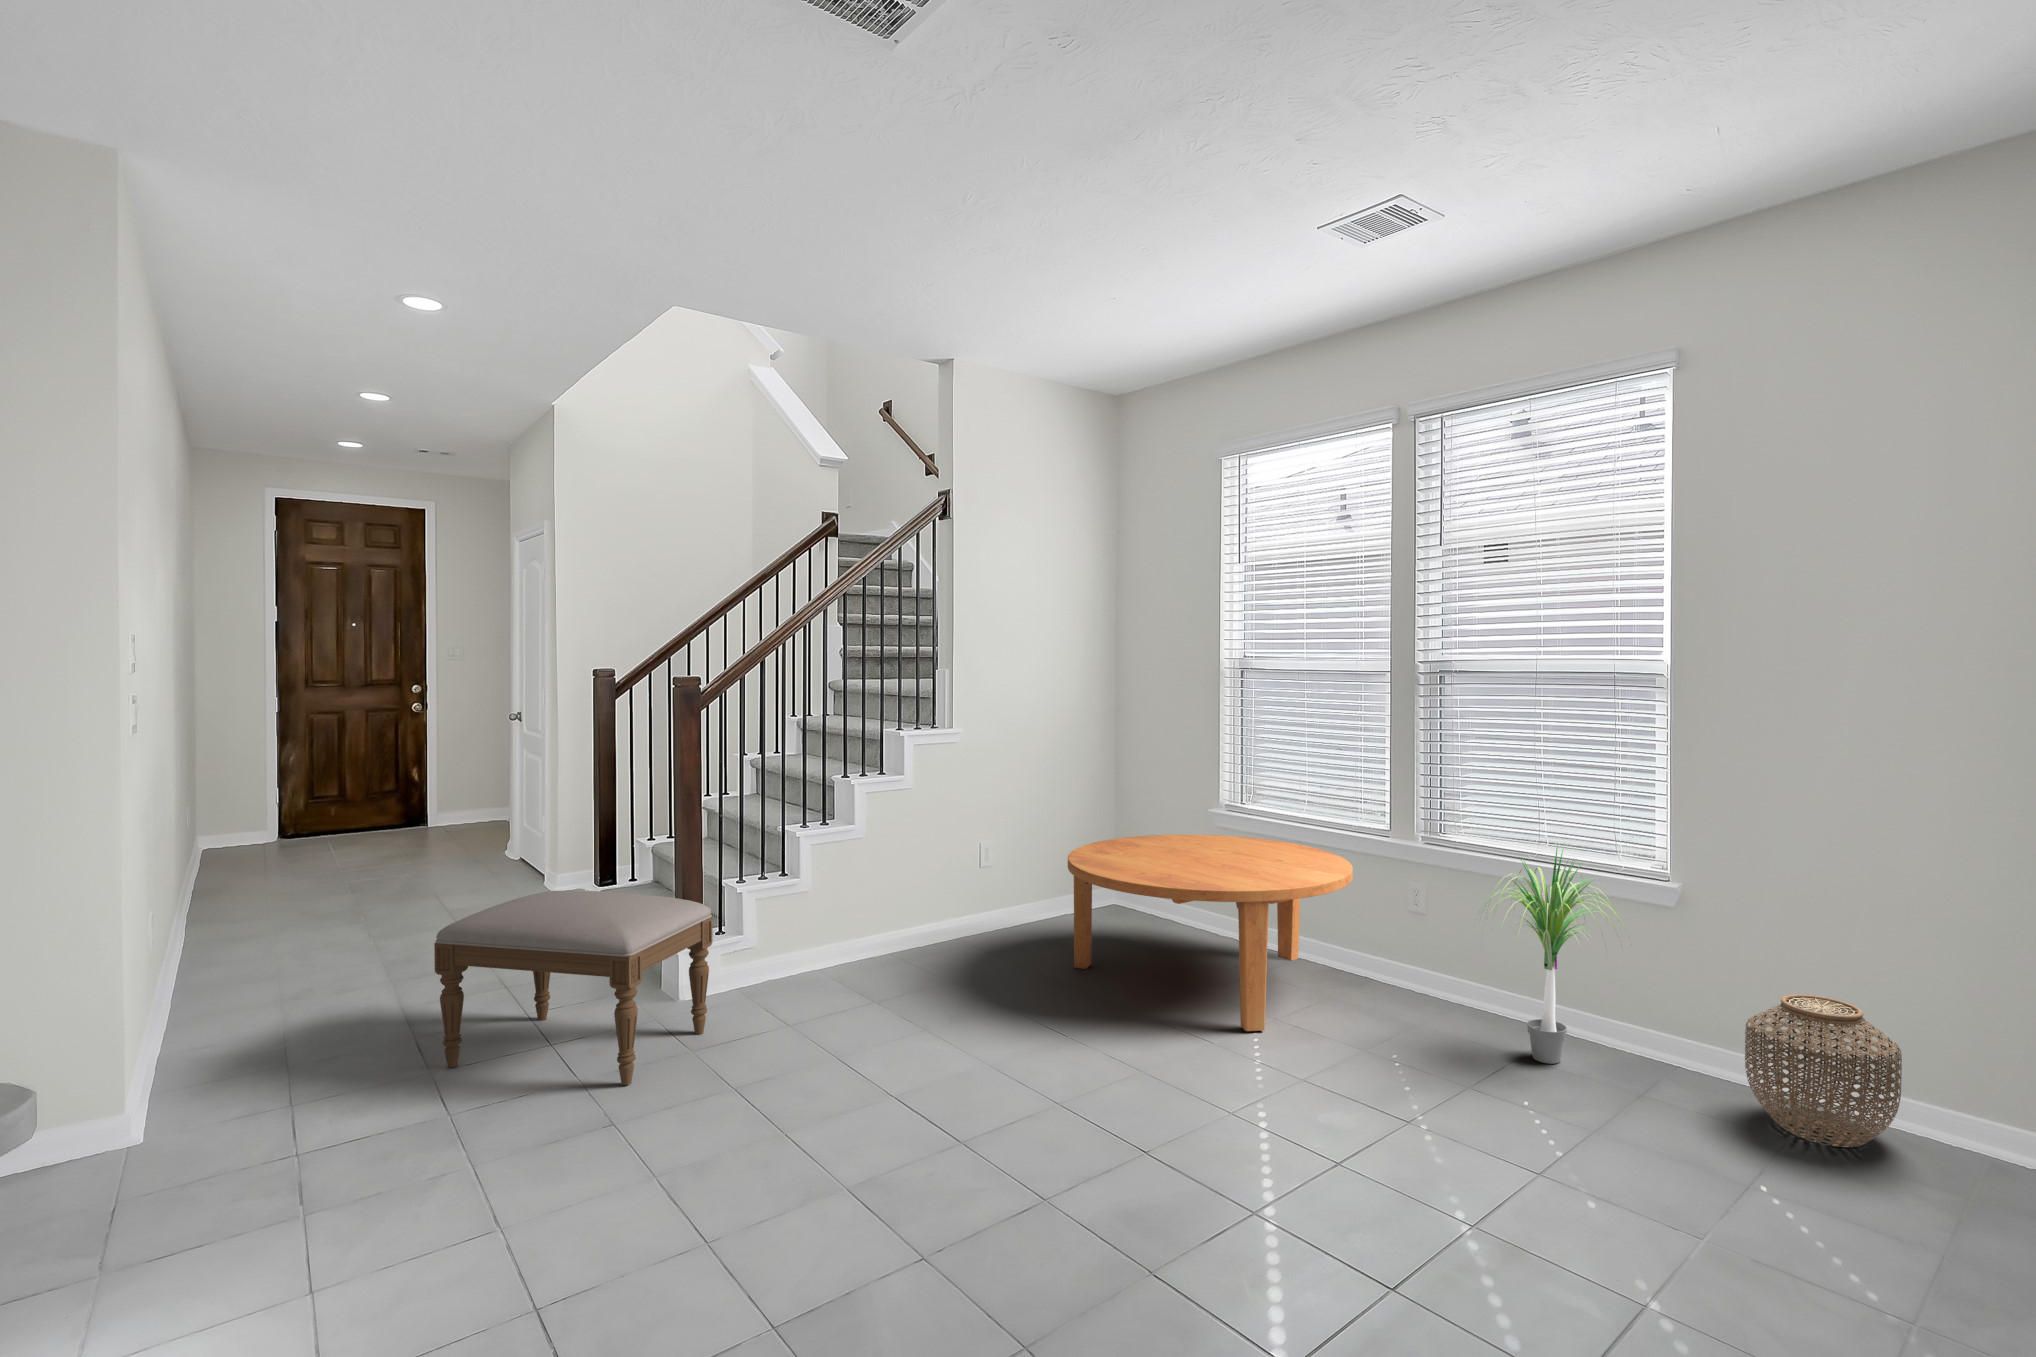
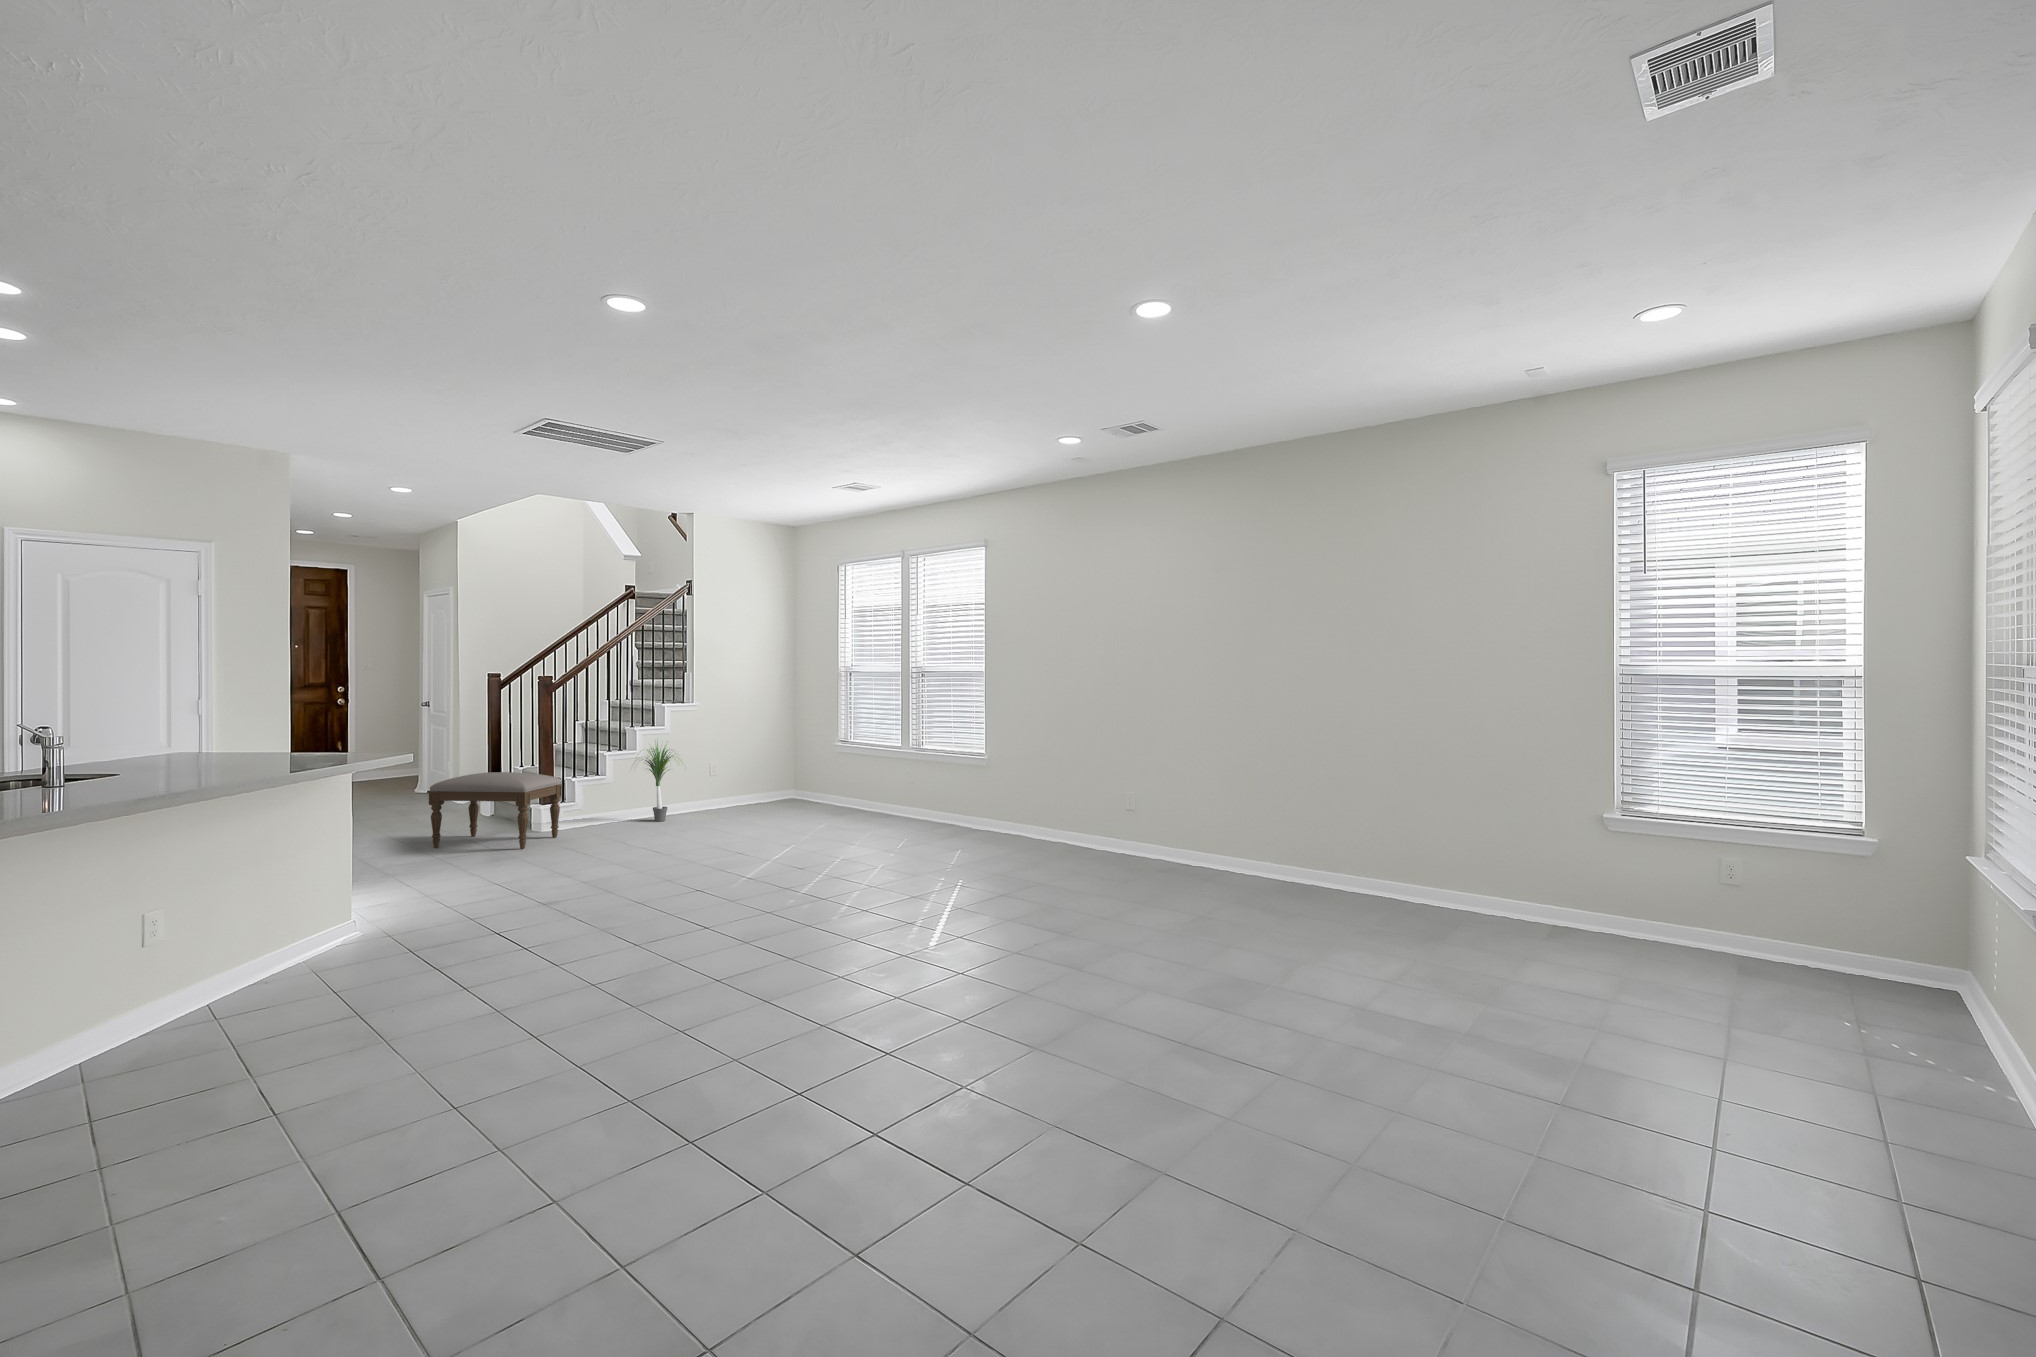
coffee table: present [1068,835,1353,1031] -> none [742,756,877,830]
potted plant: present [1485,846,1620,1064] -> present [645,741,682,821]
woven basket: present [1745,995,1902,1147] -> none [984,794,1029,845]

